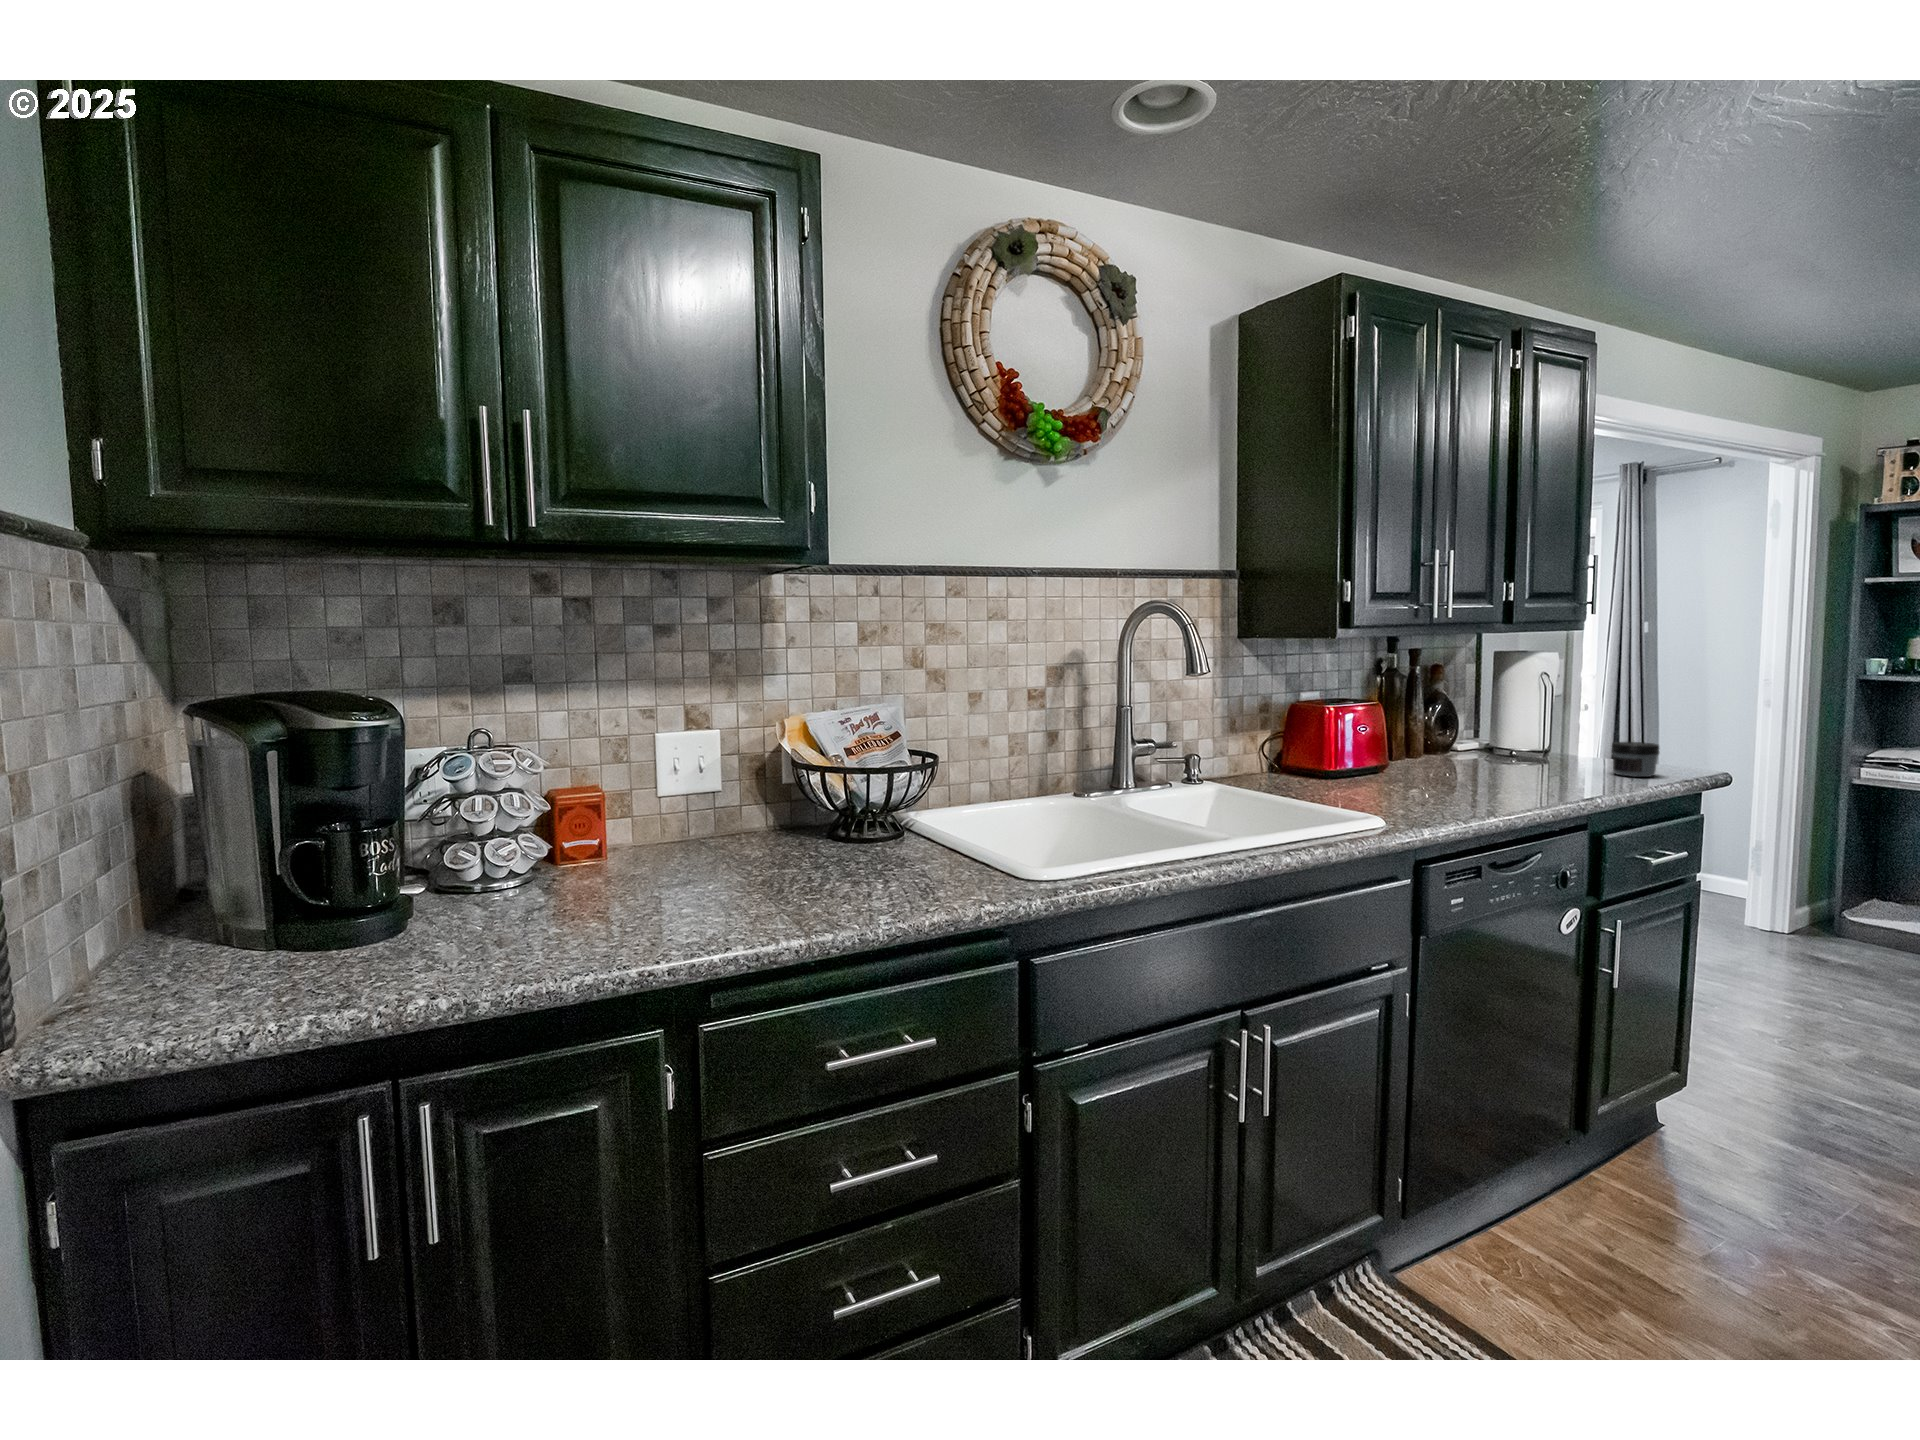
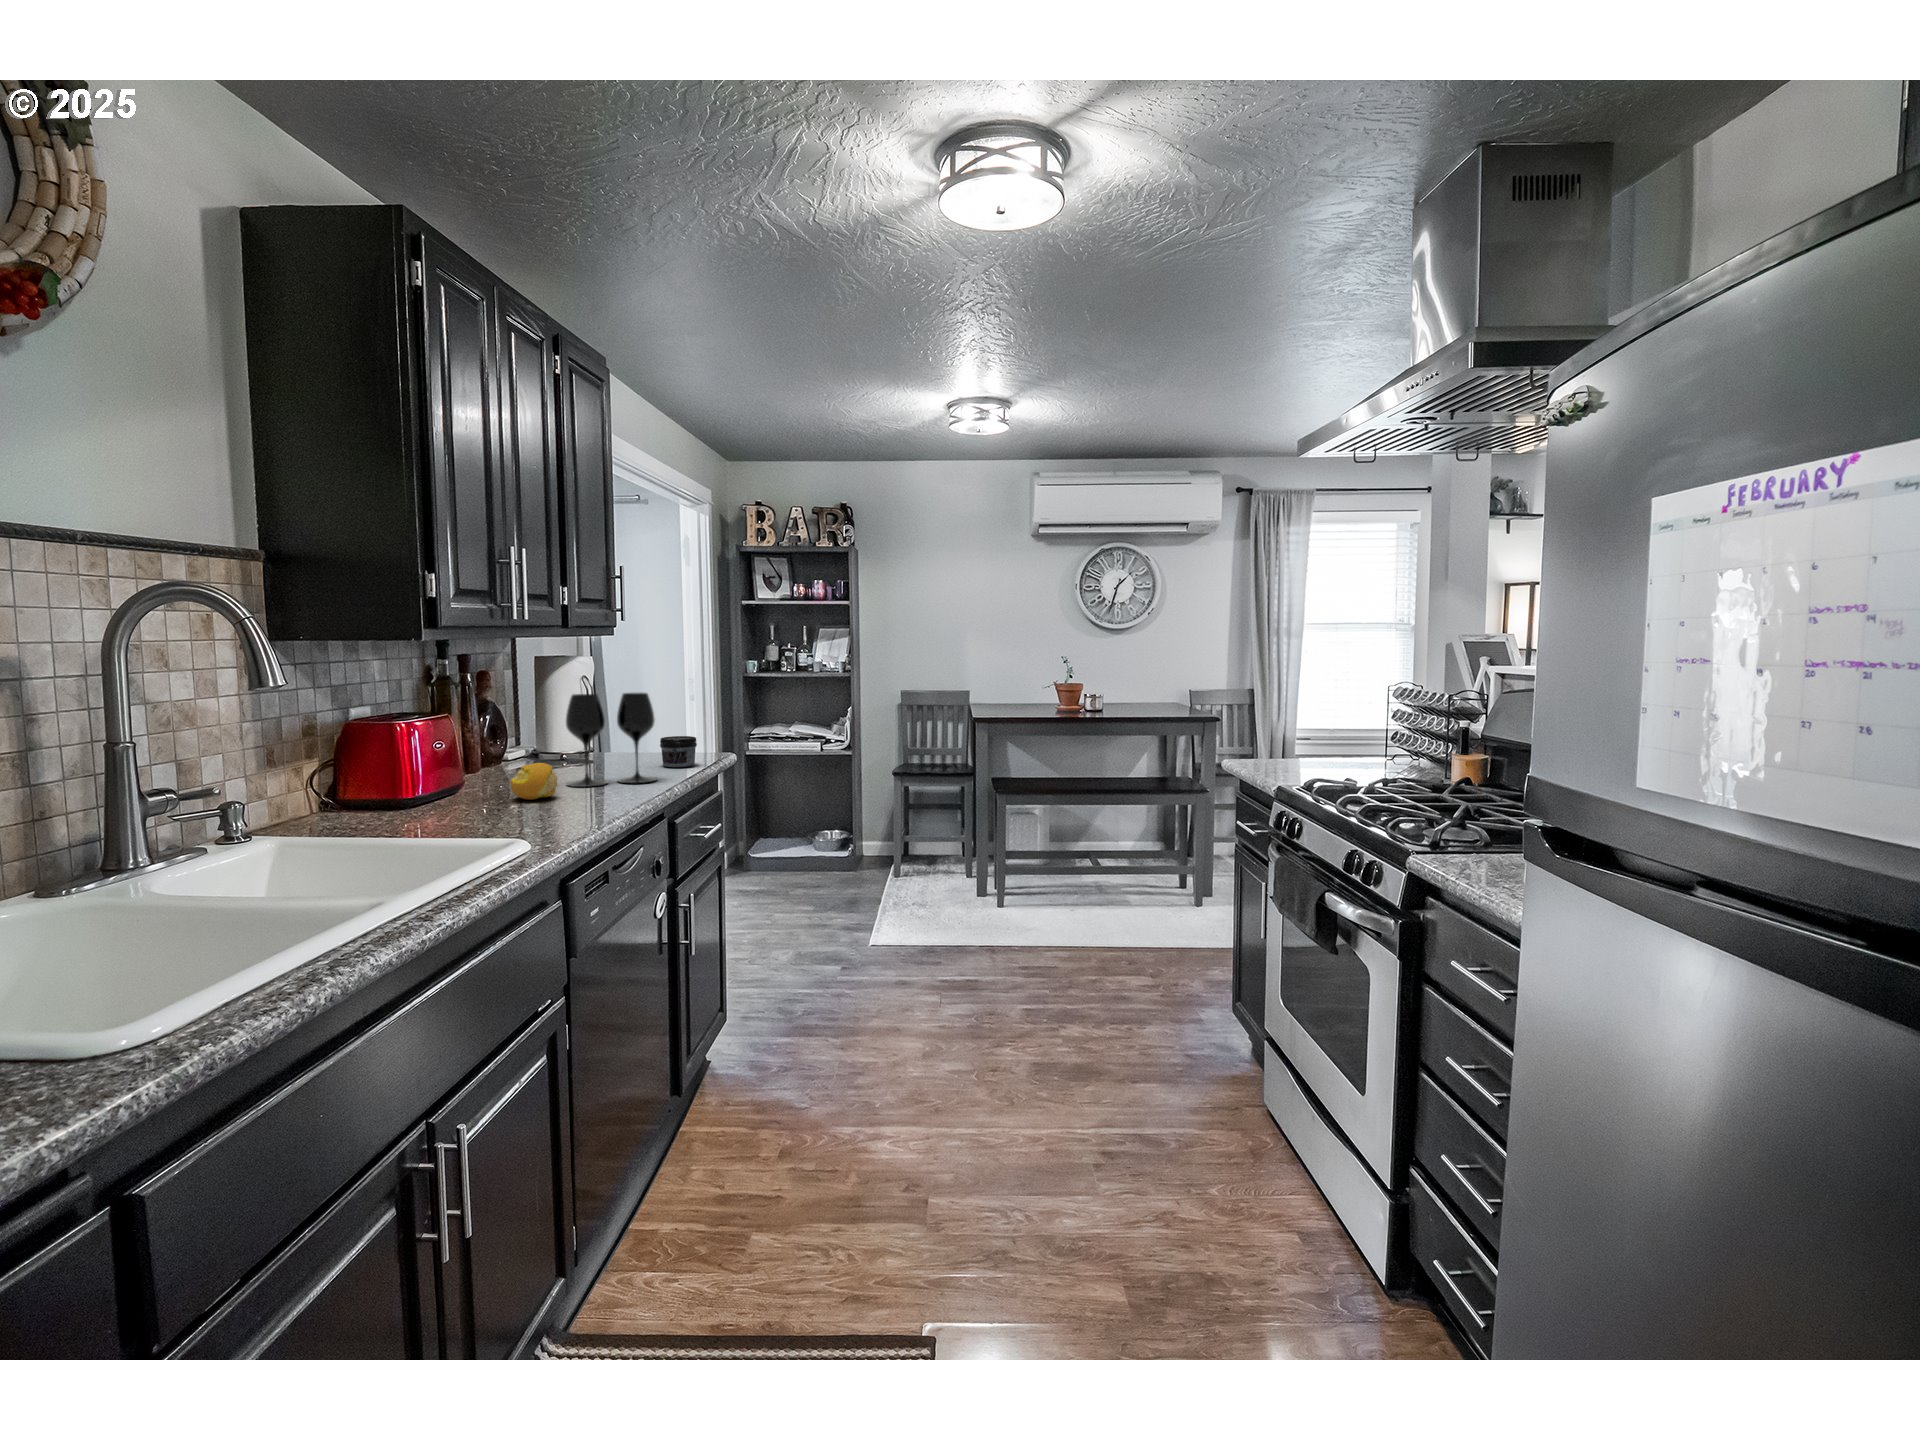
wine glass: none [1484,689,1589,786] -> present [566,693,656,787]
fruit: none [1417,753,1464,786] -> present [510,763,557,800]

